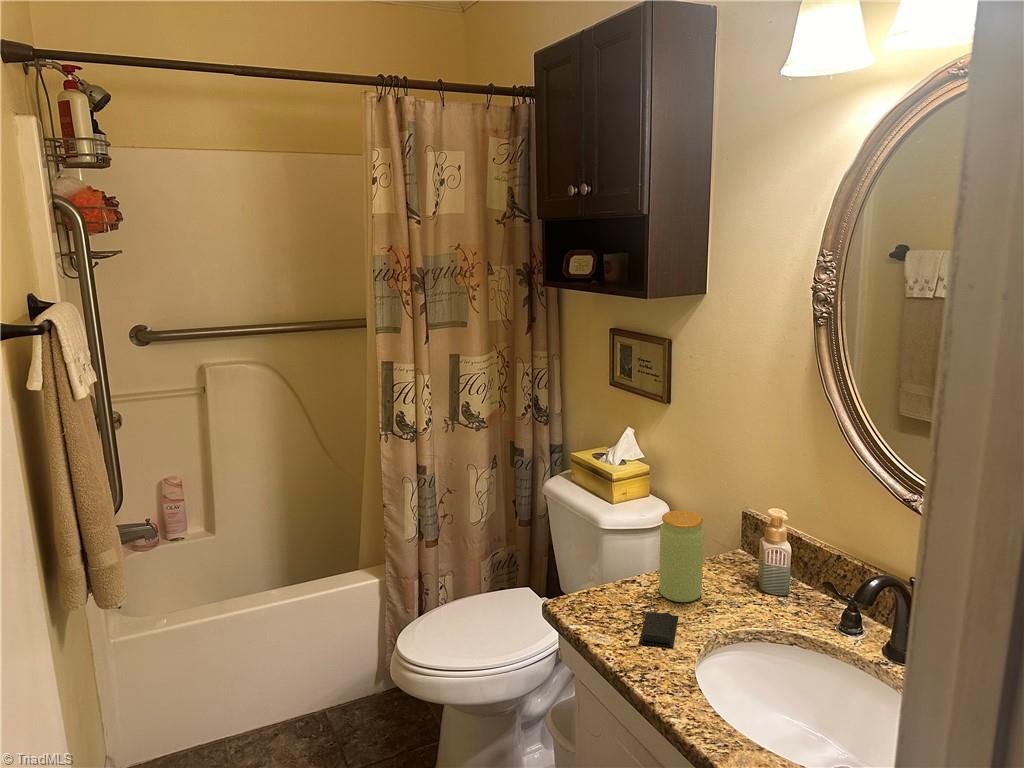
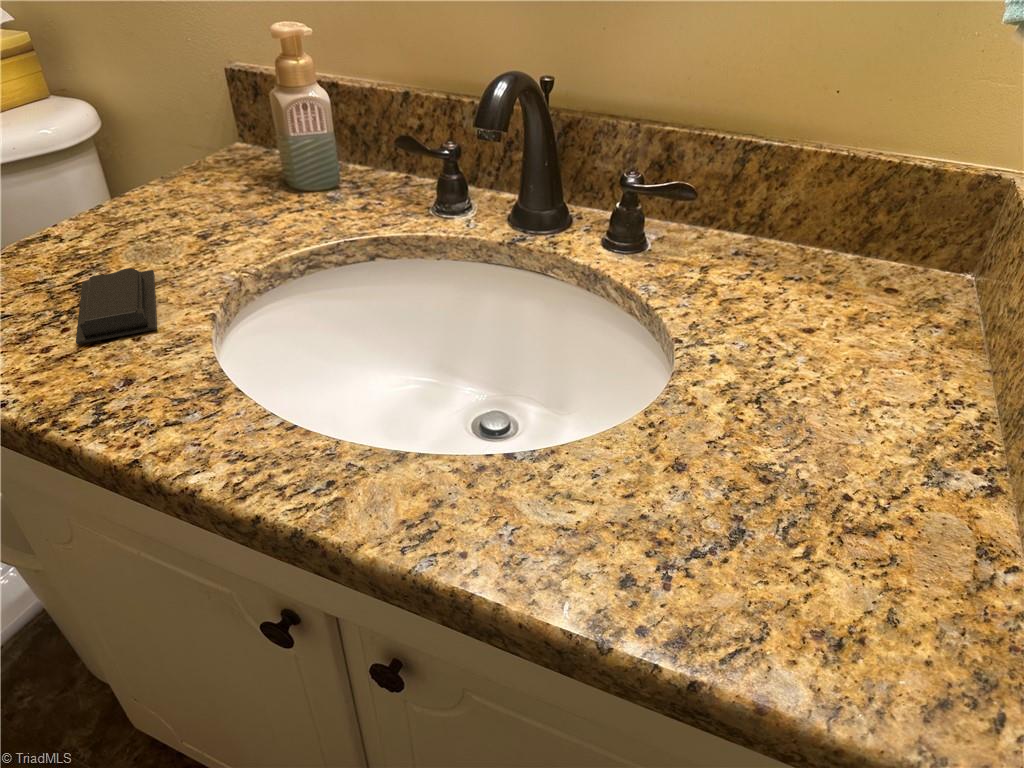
jar: present [659,510,704,602] -> none [46,54,189,247]

